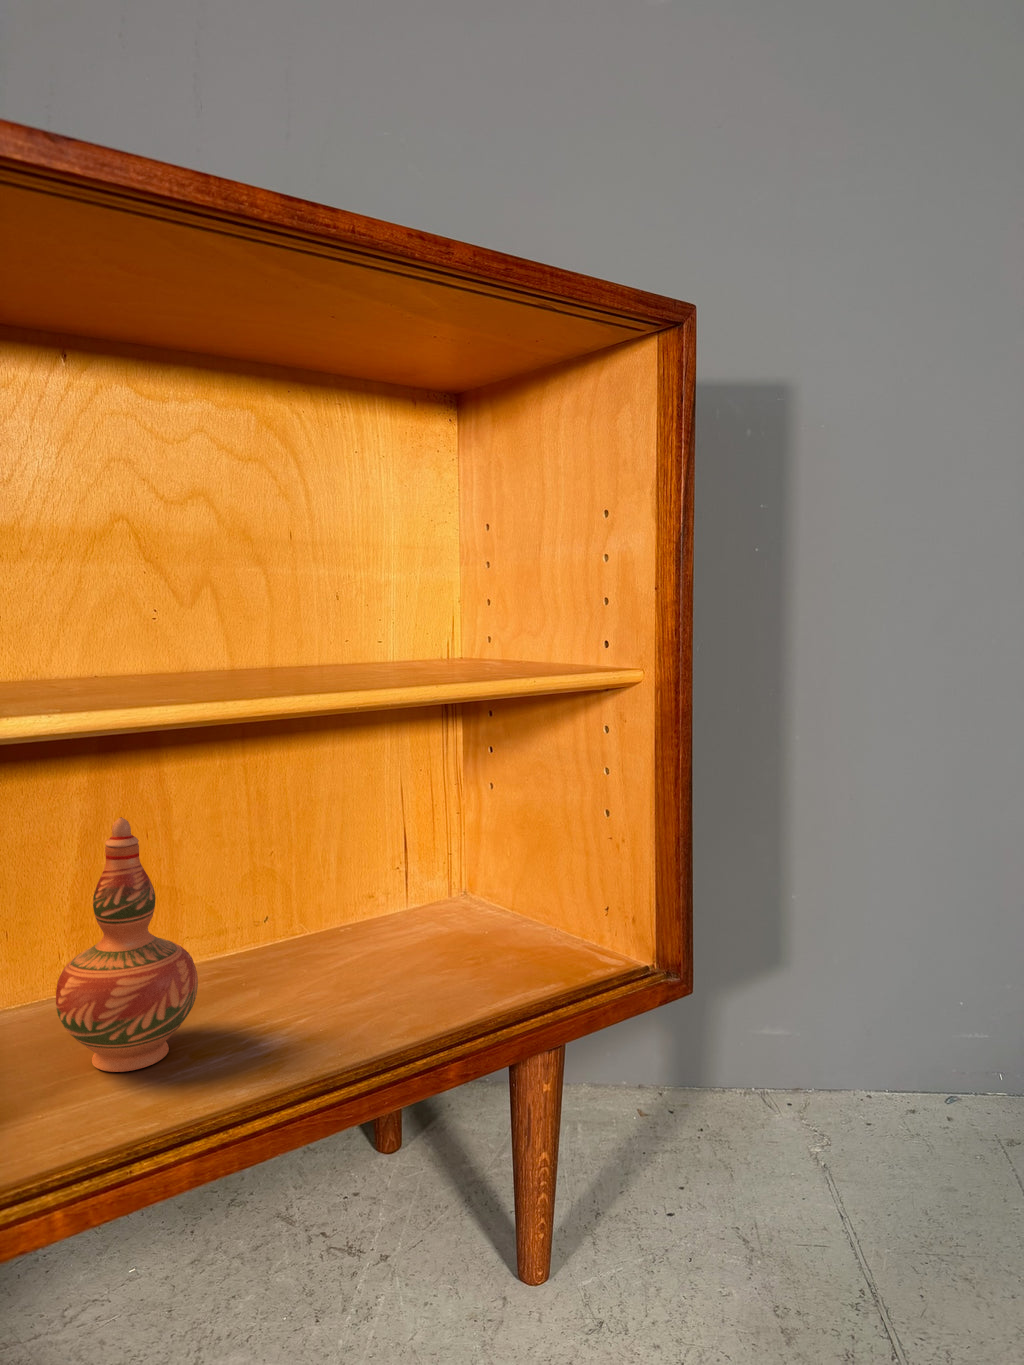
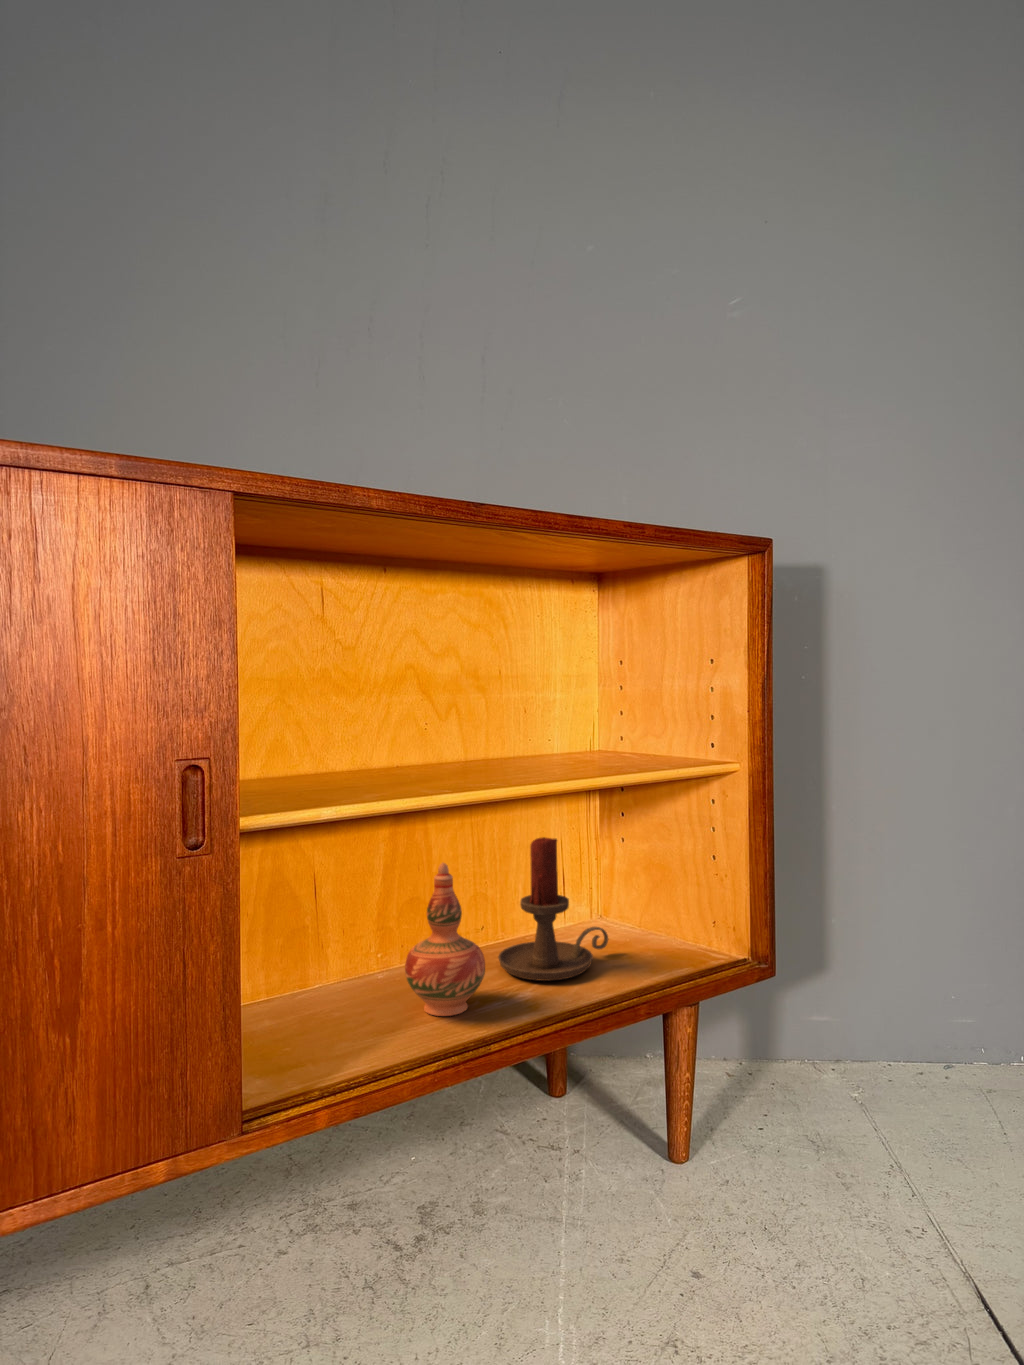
candle holder: none [255,779,439,1006] -> present [498,837,608,981]

